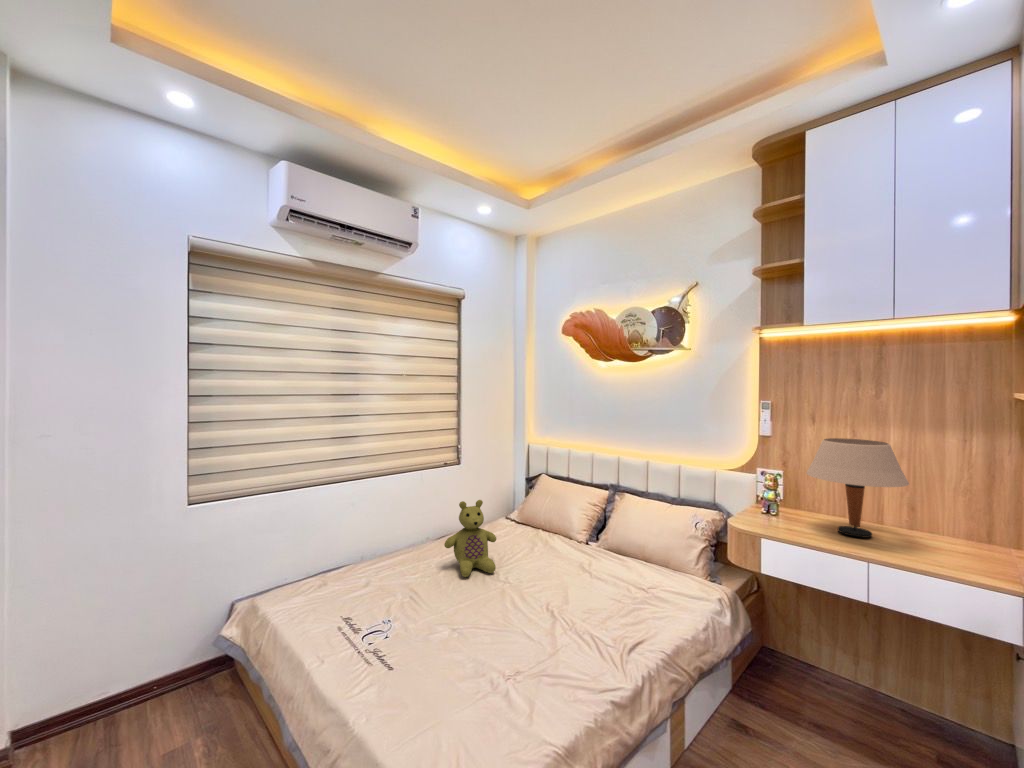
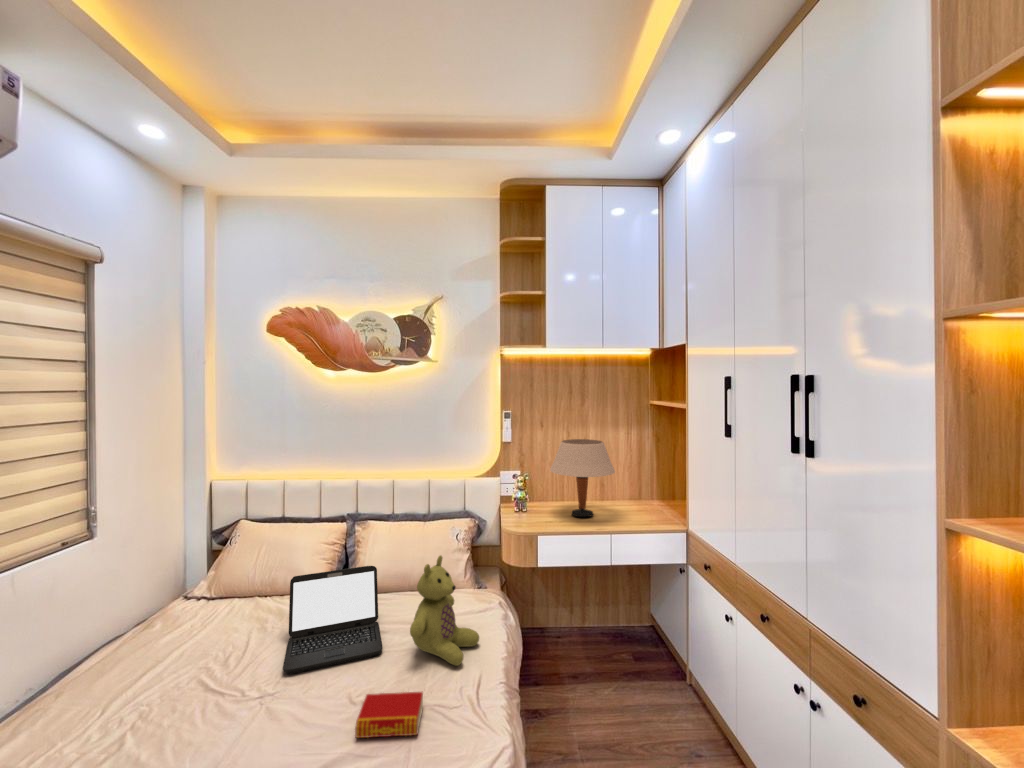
stuffed bear: present [444,500,496,577] -> present [410,555,479,666]
laptop: none [523,515,605,591] -> present [283,566,383,674]
book: none [534,605,590,647] -> present [355,692,423,738]

